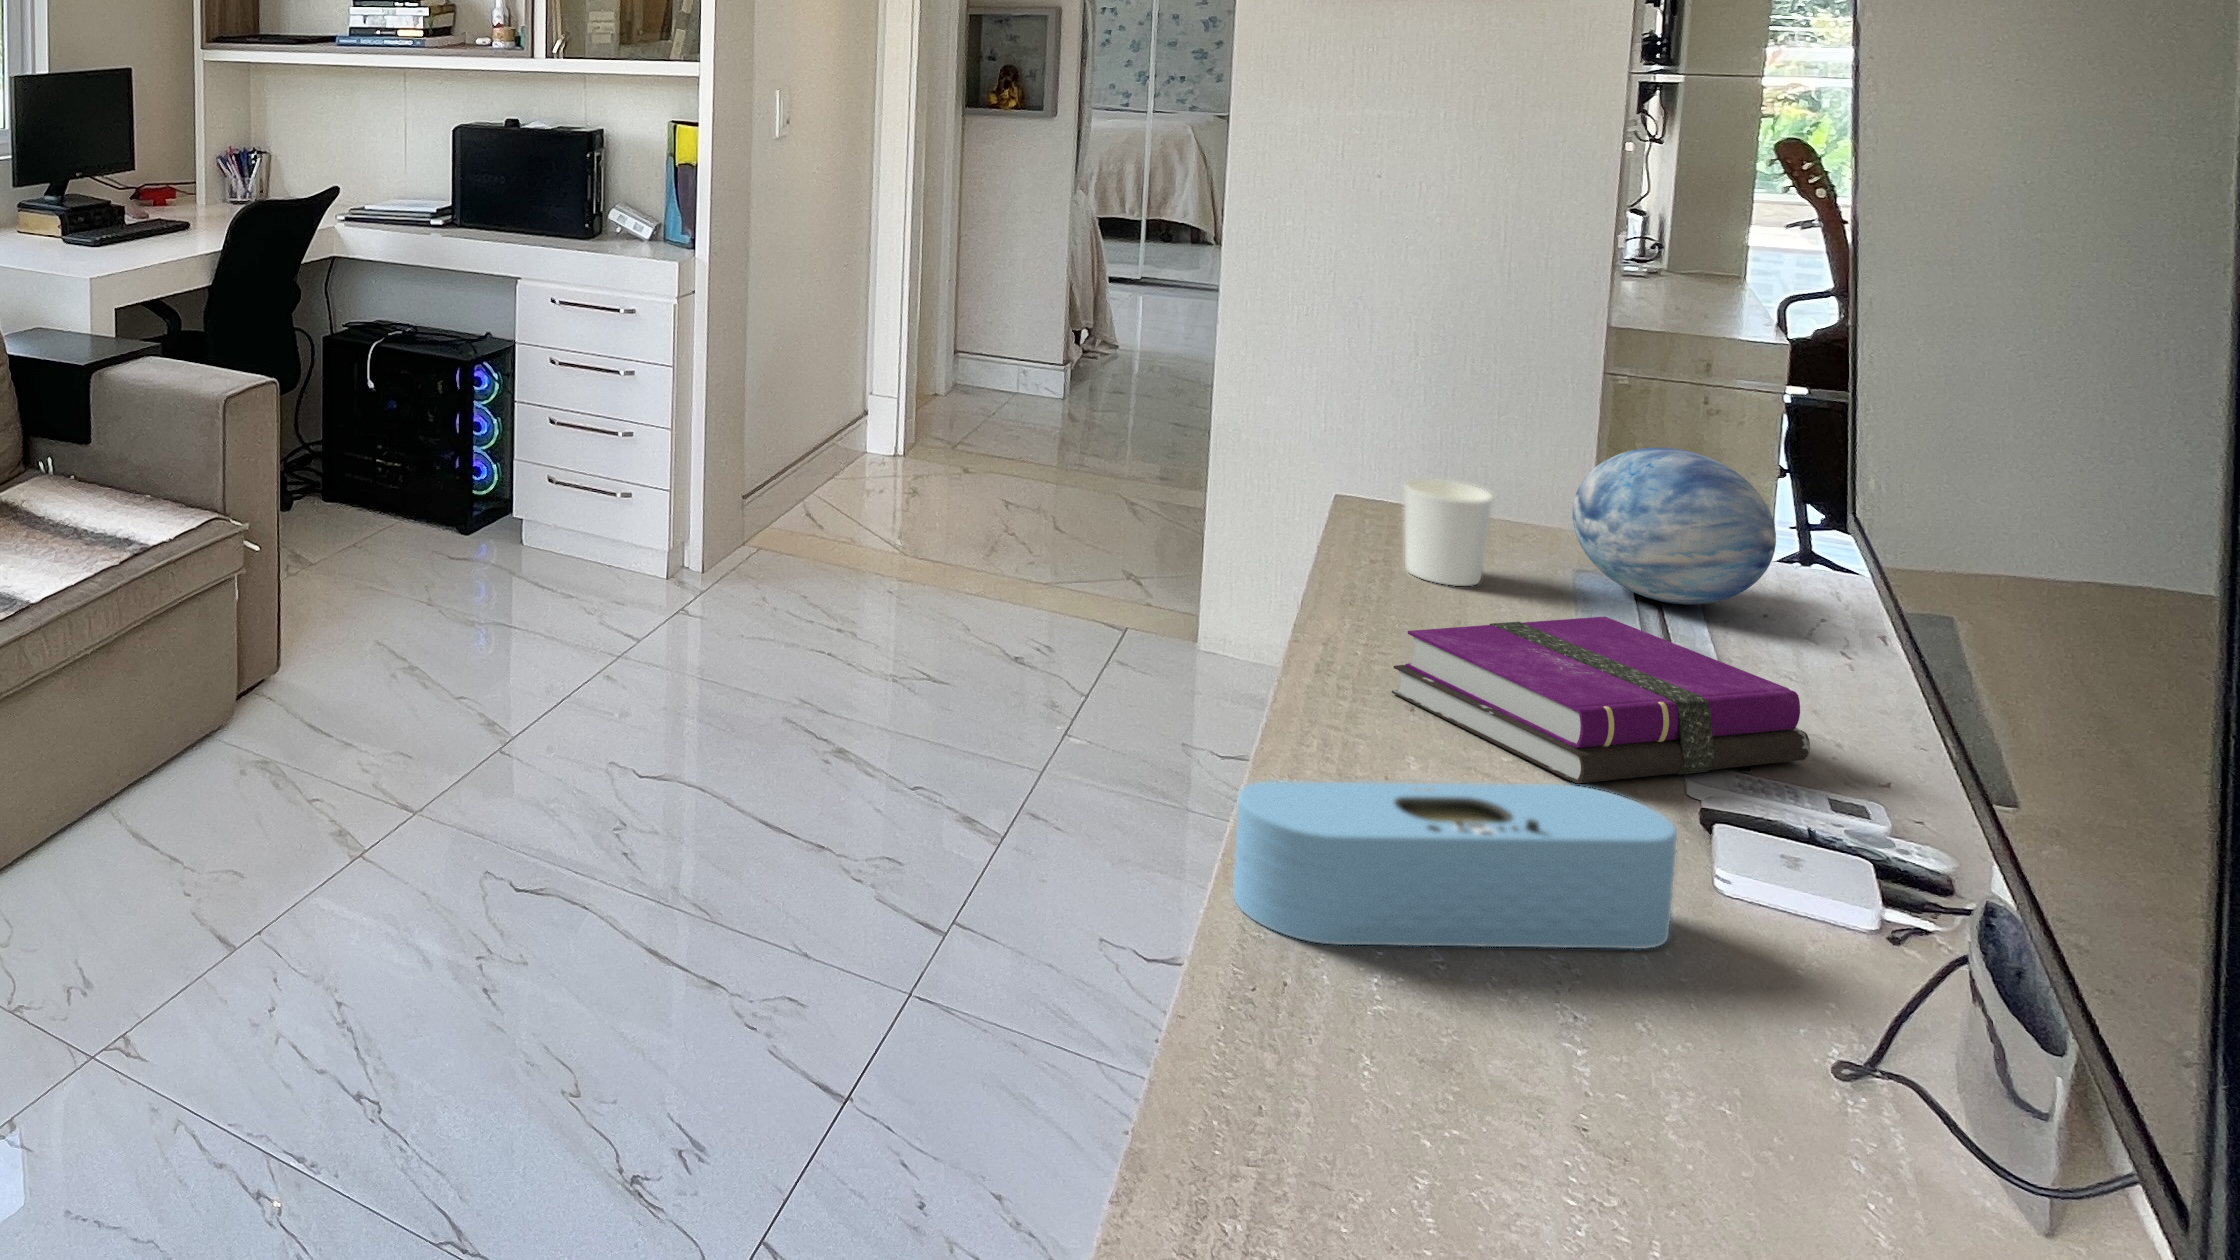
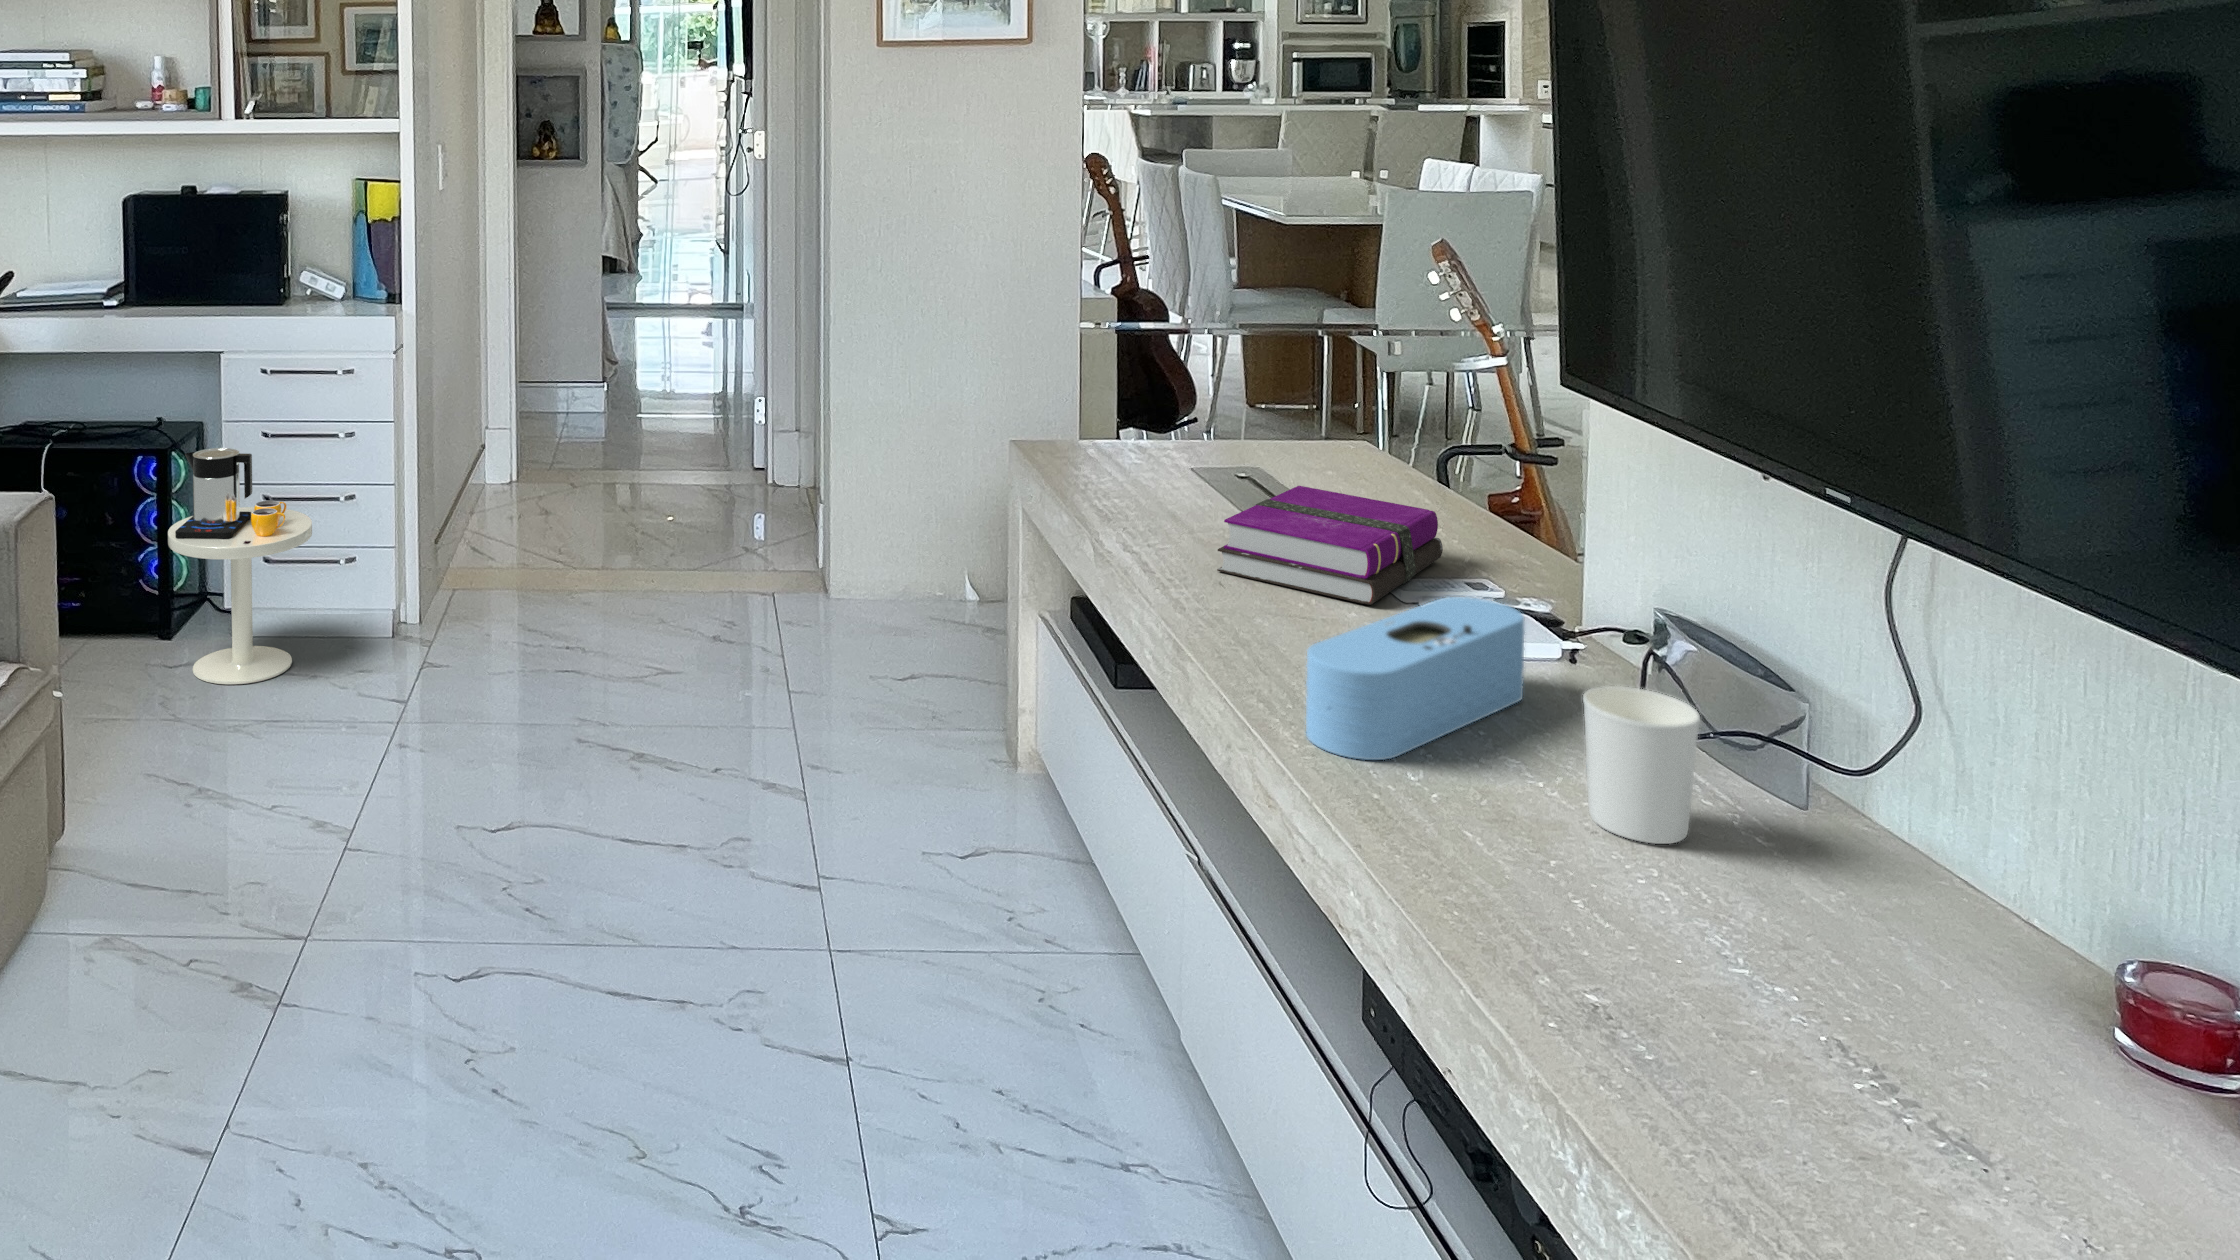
side table: none [448,366,582,589] -> present [168,448,312,684]
decorative orb: present [1572,448,1776,605] -> none [1206,362,1325,474]
candle holder: present [1404,479,1493,586] -> present [1583,686,1700,844]

